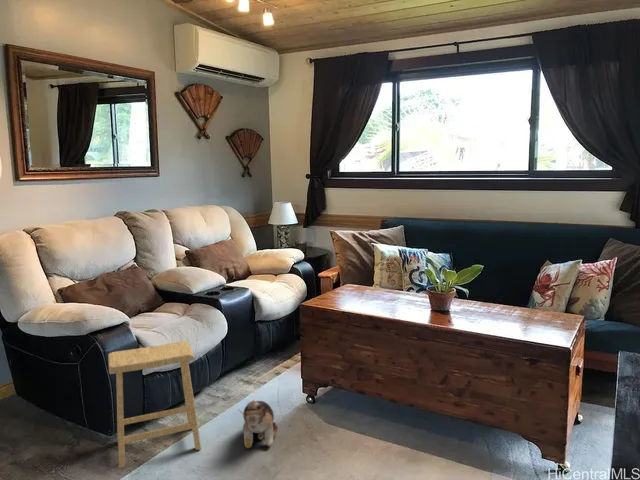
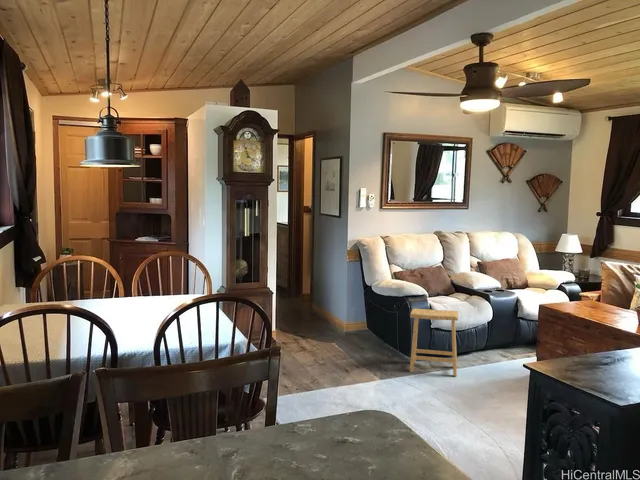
plush toy: present [240,400,277,448] -> none [479,353,508,386]

